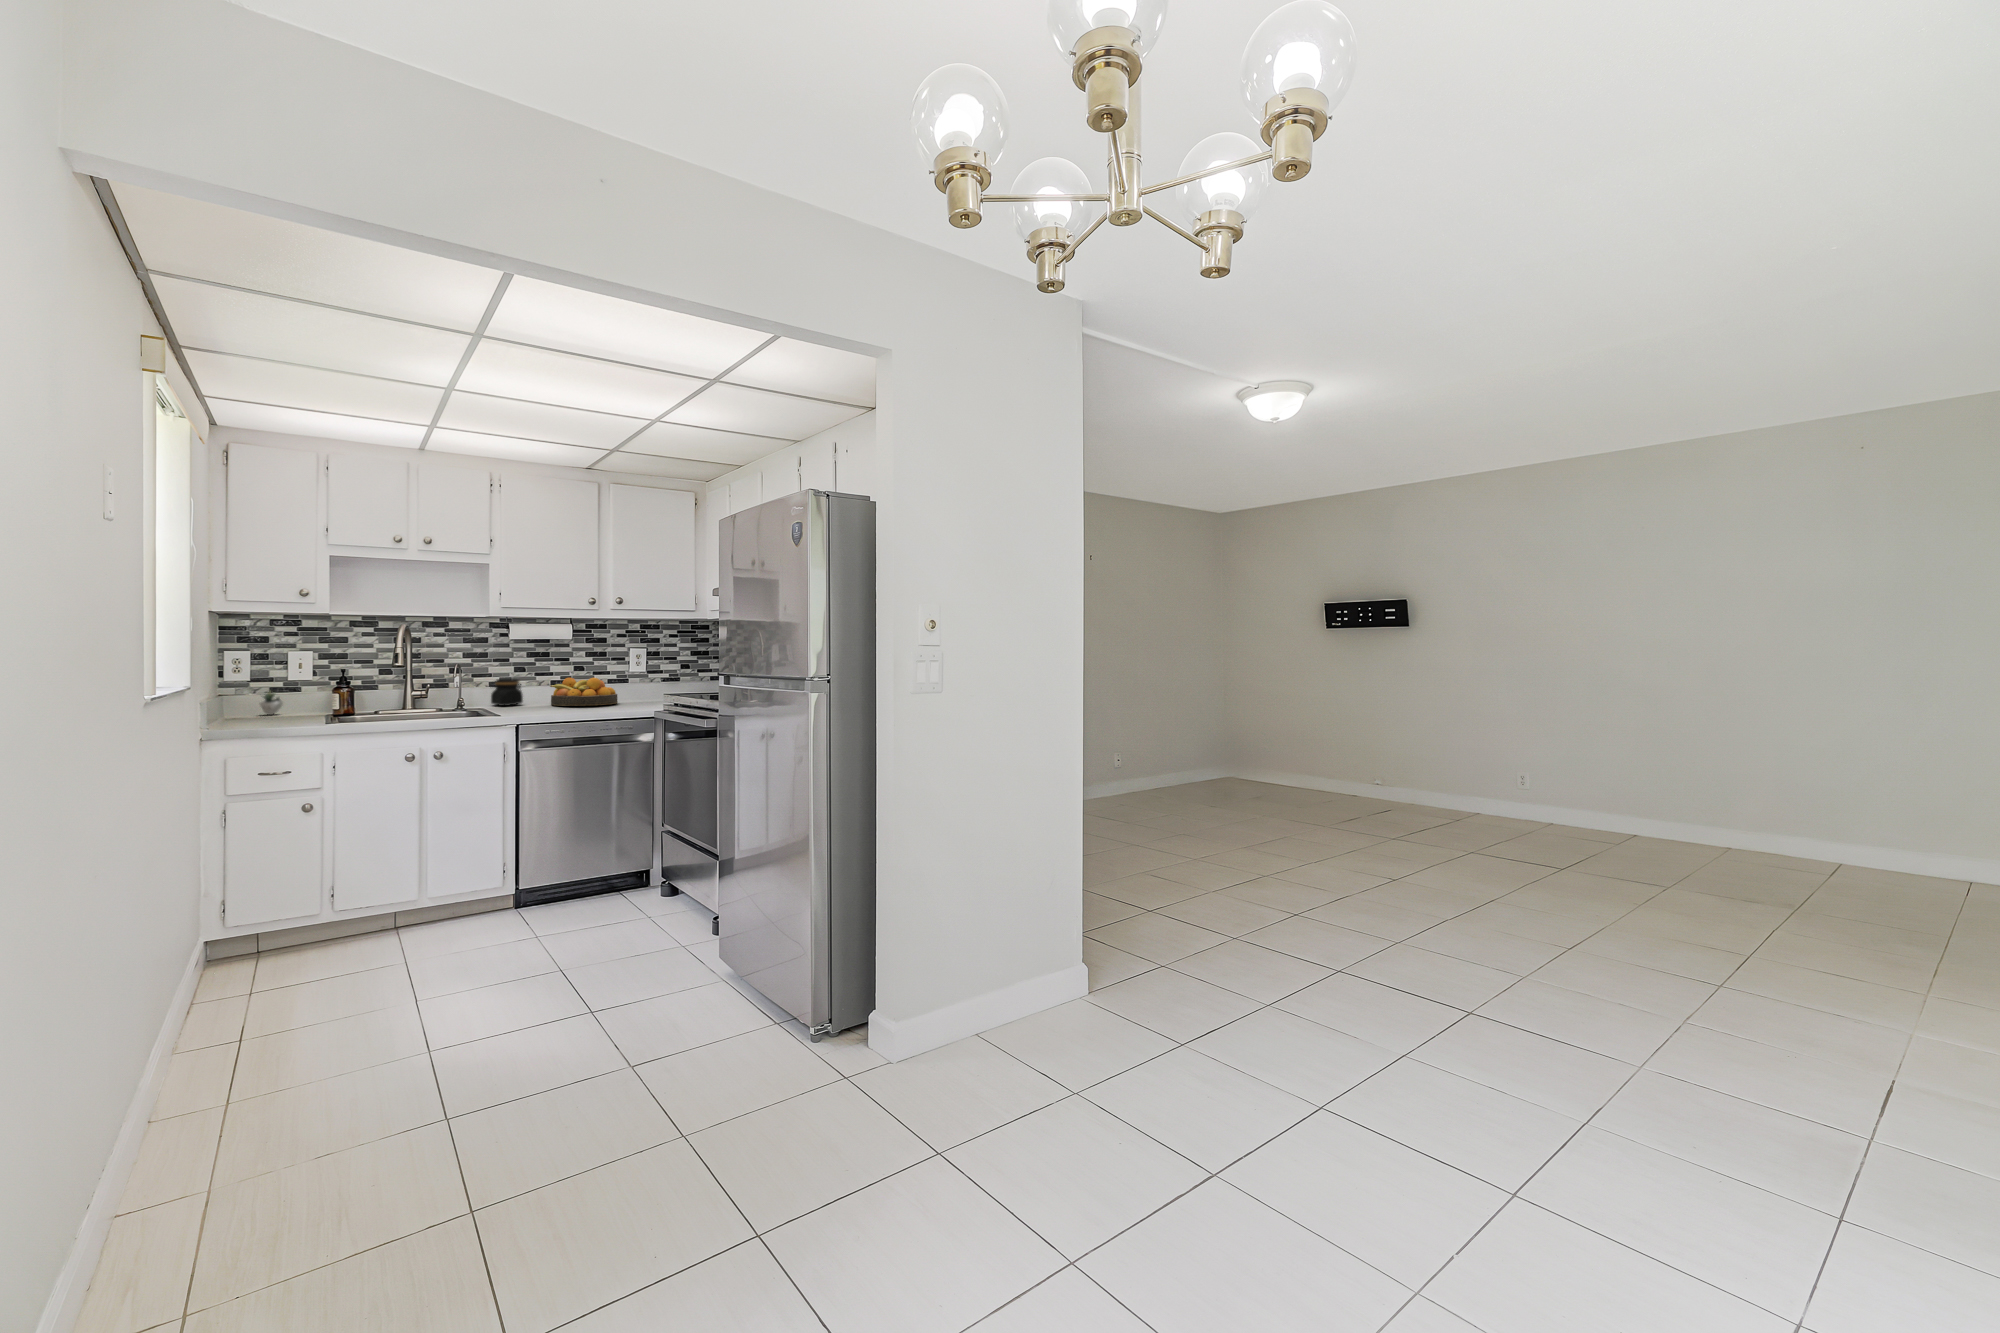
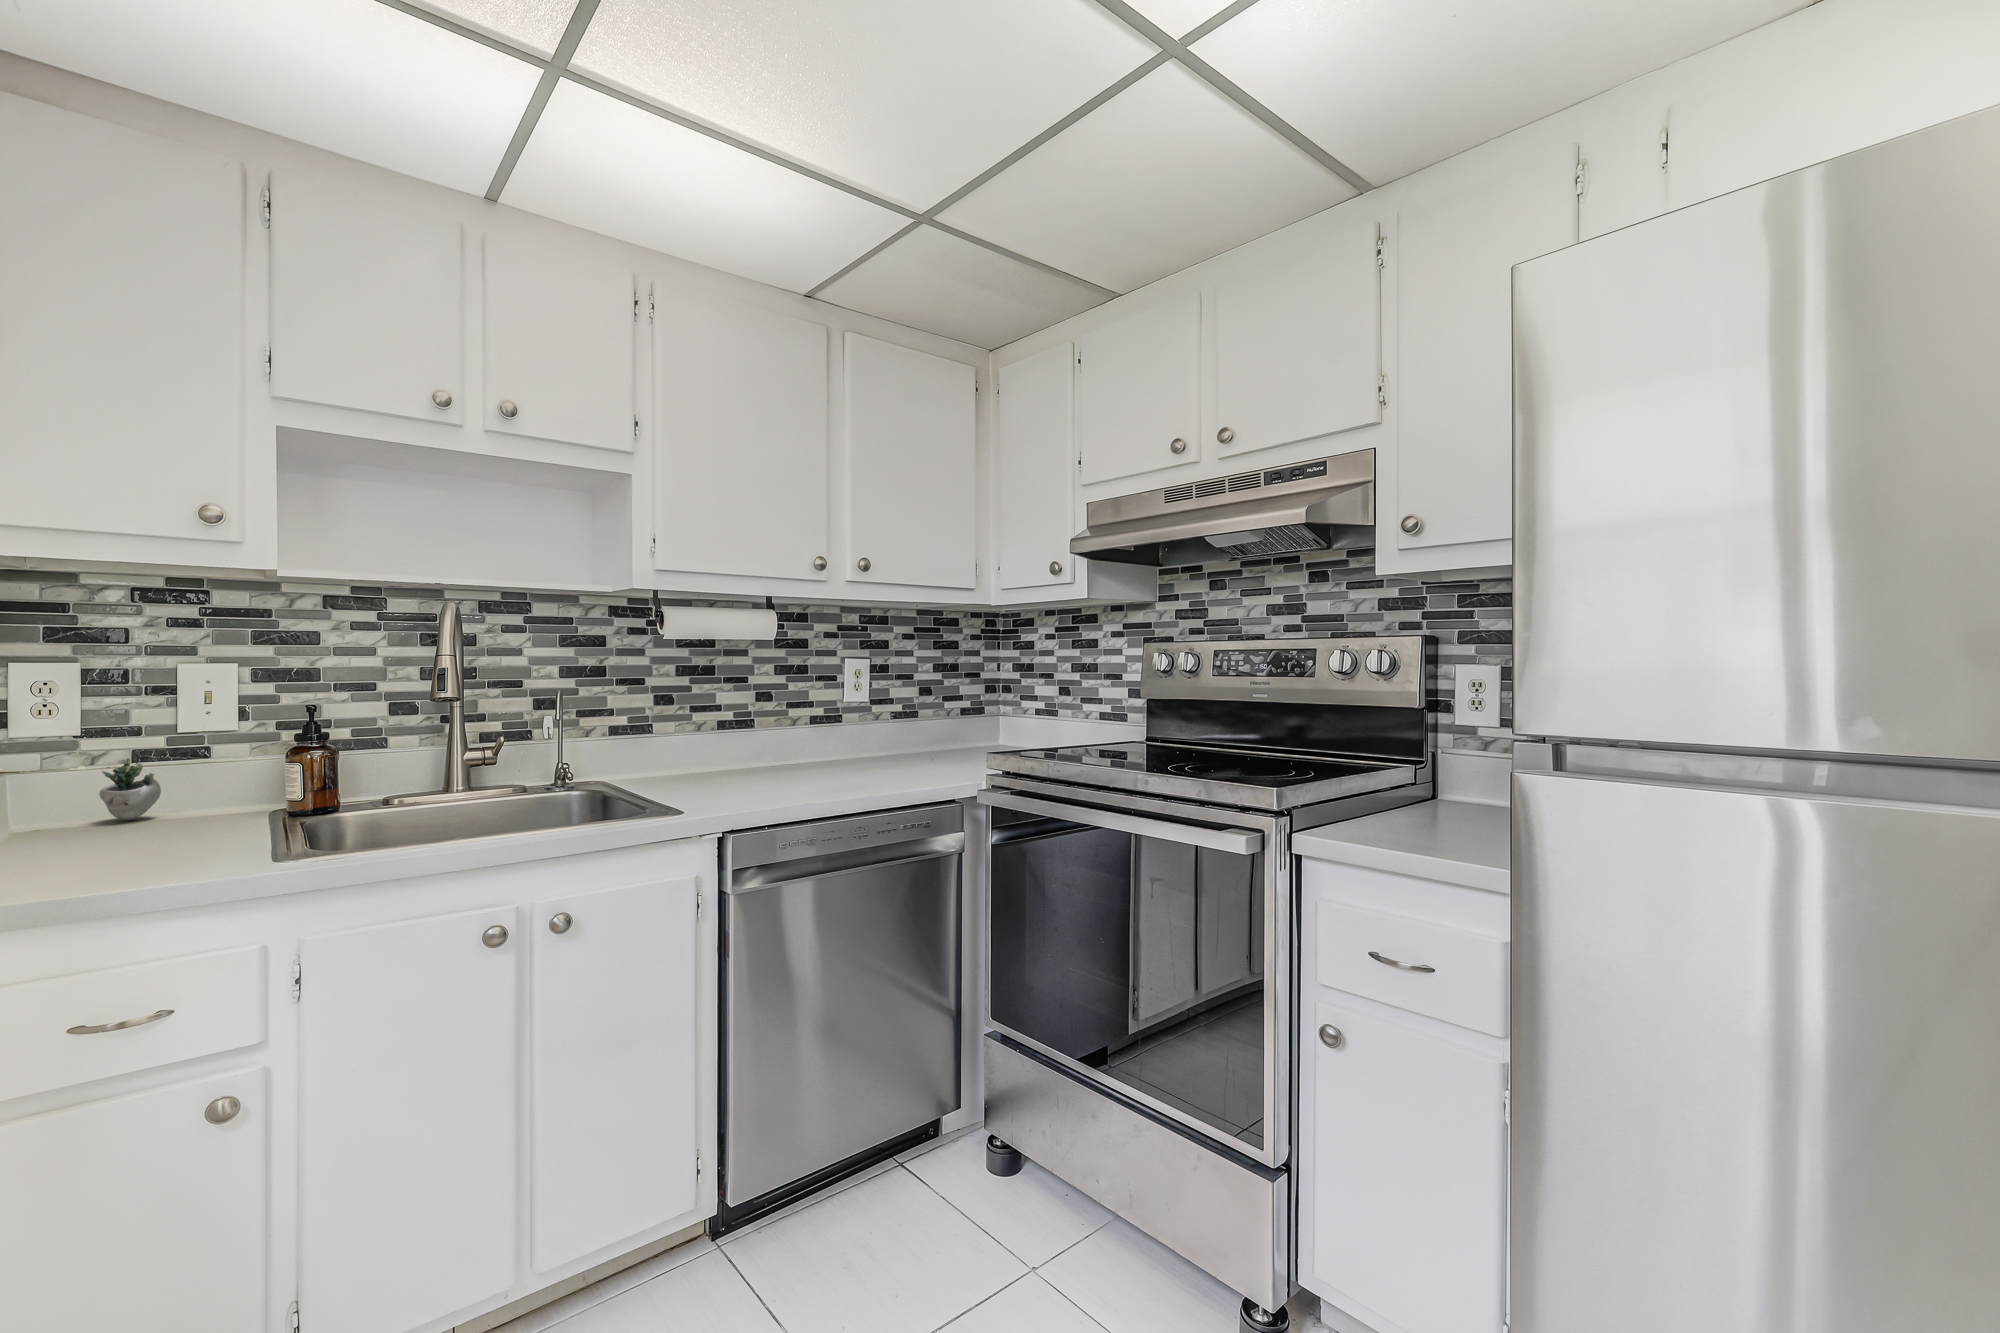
fruit bowl: present [550,678,618,706] -> none [733,715,855,774]
jar: present [491,679,523,706] -> none [618,719,680,776]

